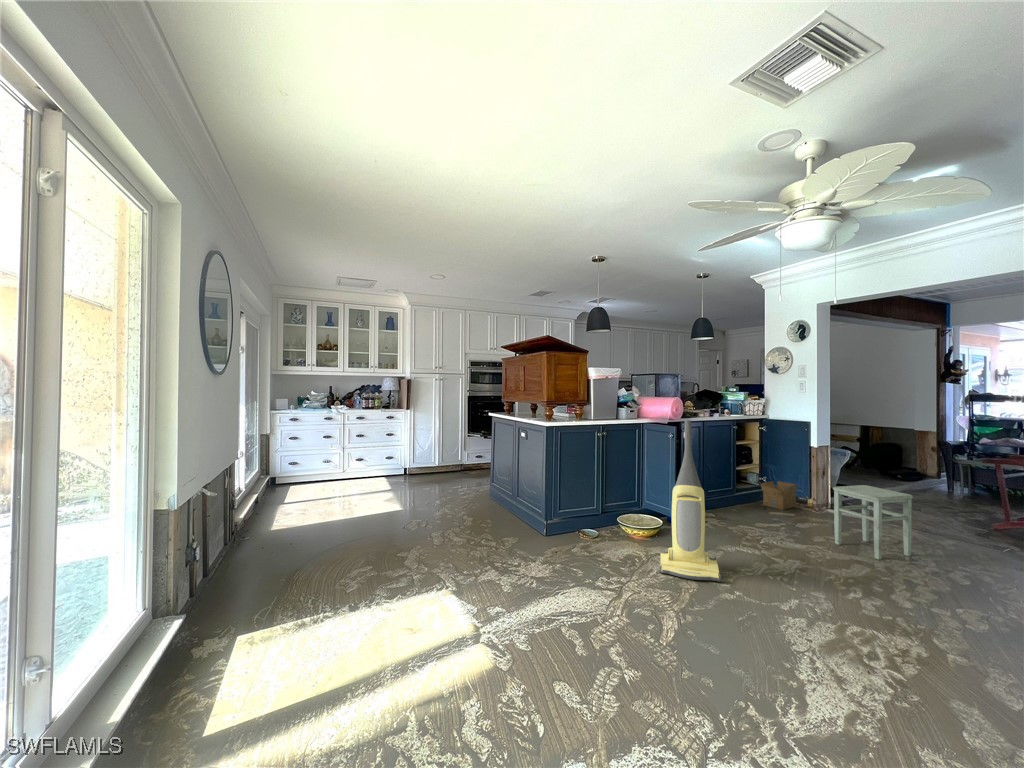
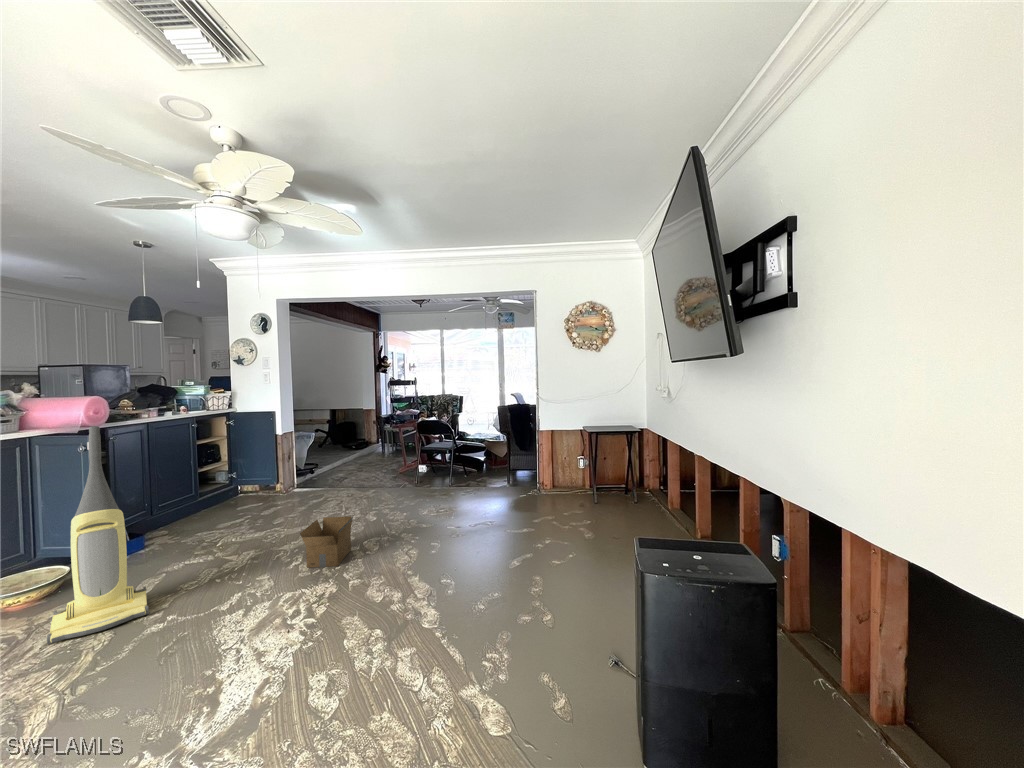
cardboard box: present [760,481,797,510] -> present [300,516,353,568]
stool: present [833,485,913,559] -> none [286,463,344,524]

